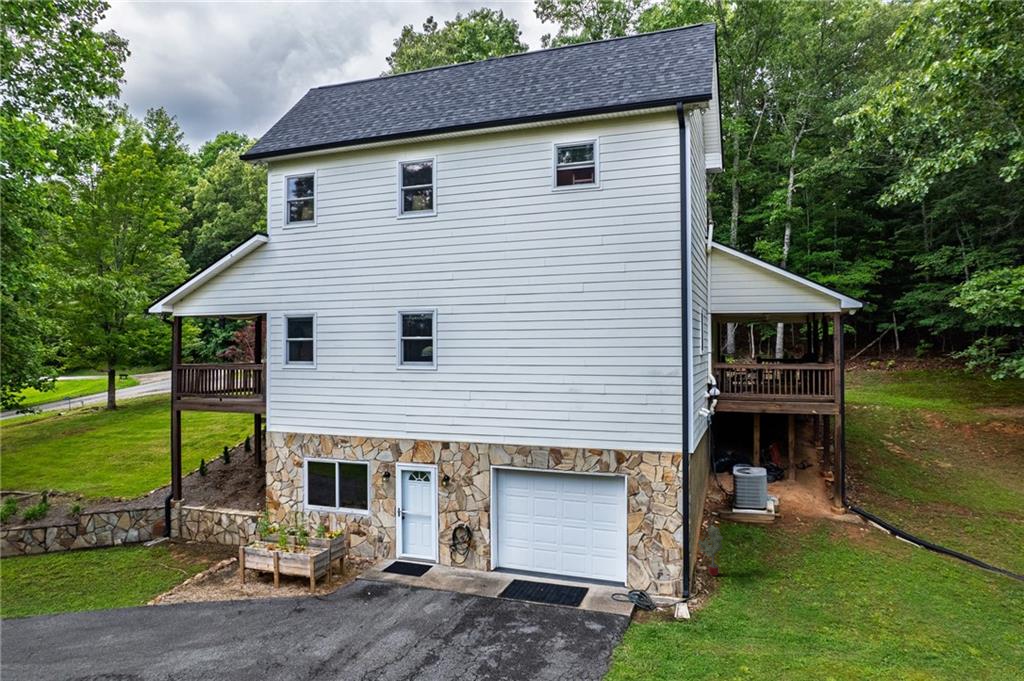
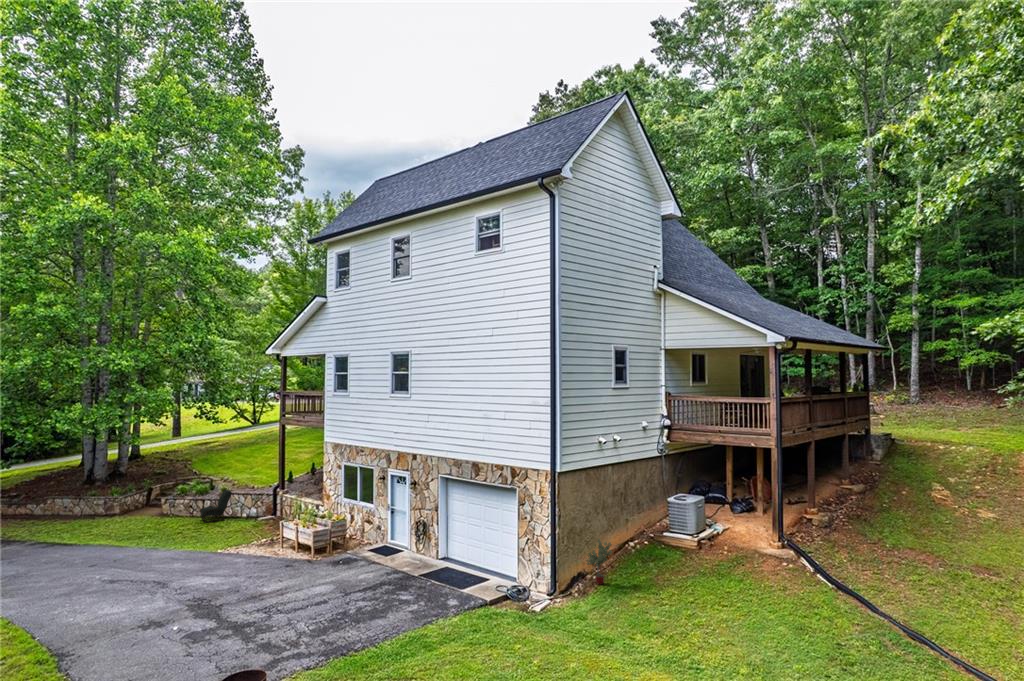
lounge chair: none [44,509,101,564] -> present [200,490,232,523]

